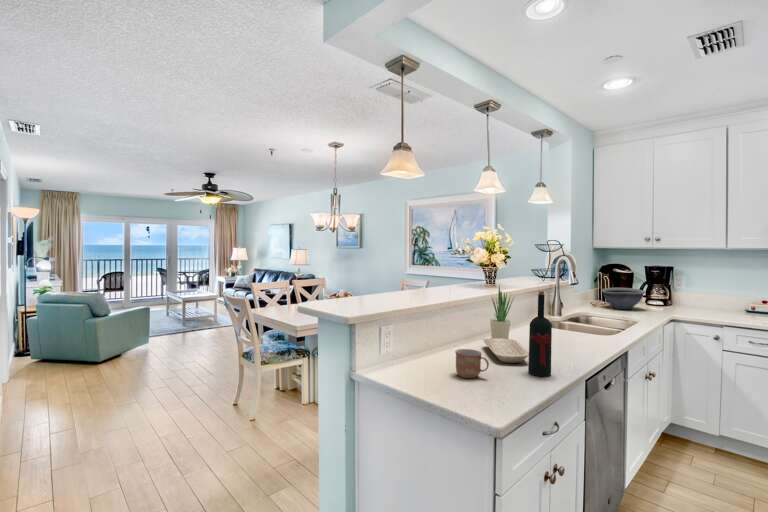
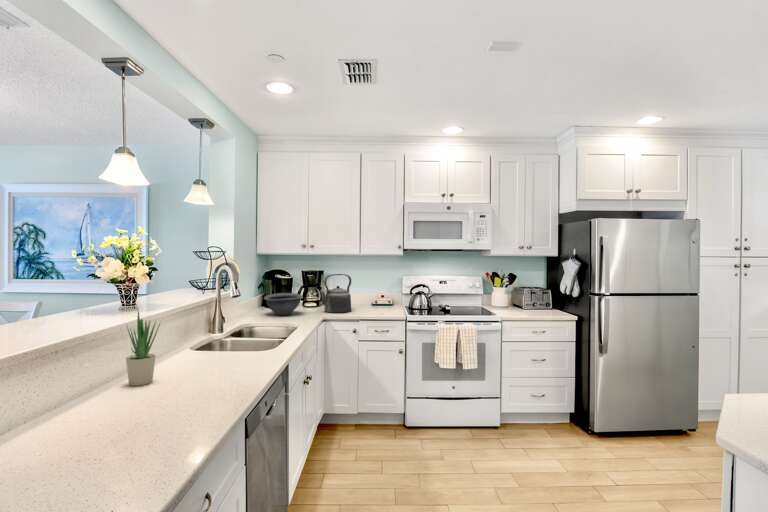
kettle: none [667,271,712,315] -> present [320,274,351,313]
wine bottle: present [528,291,552,376] -> none [174,321,204,431]
tray: present [483,338,529,363] -> none [113,382,176,420]
mug: present [455,349,489,378] -> none [51,421,111,470]

